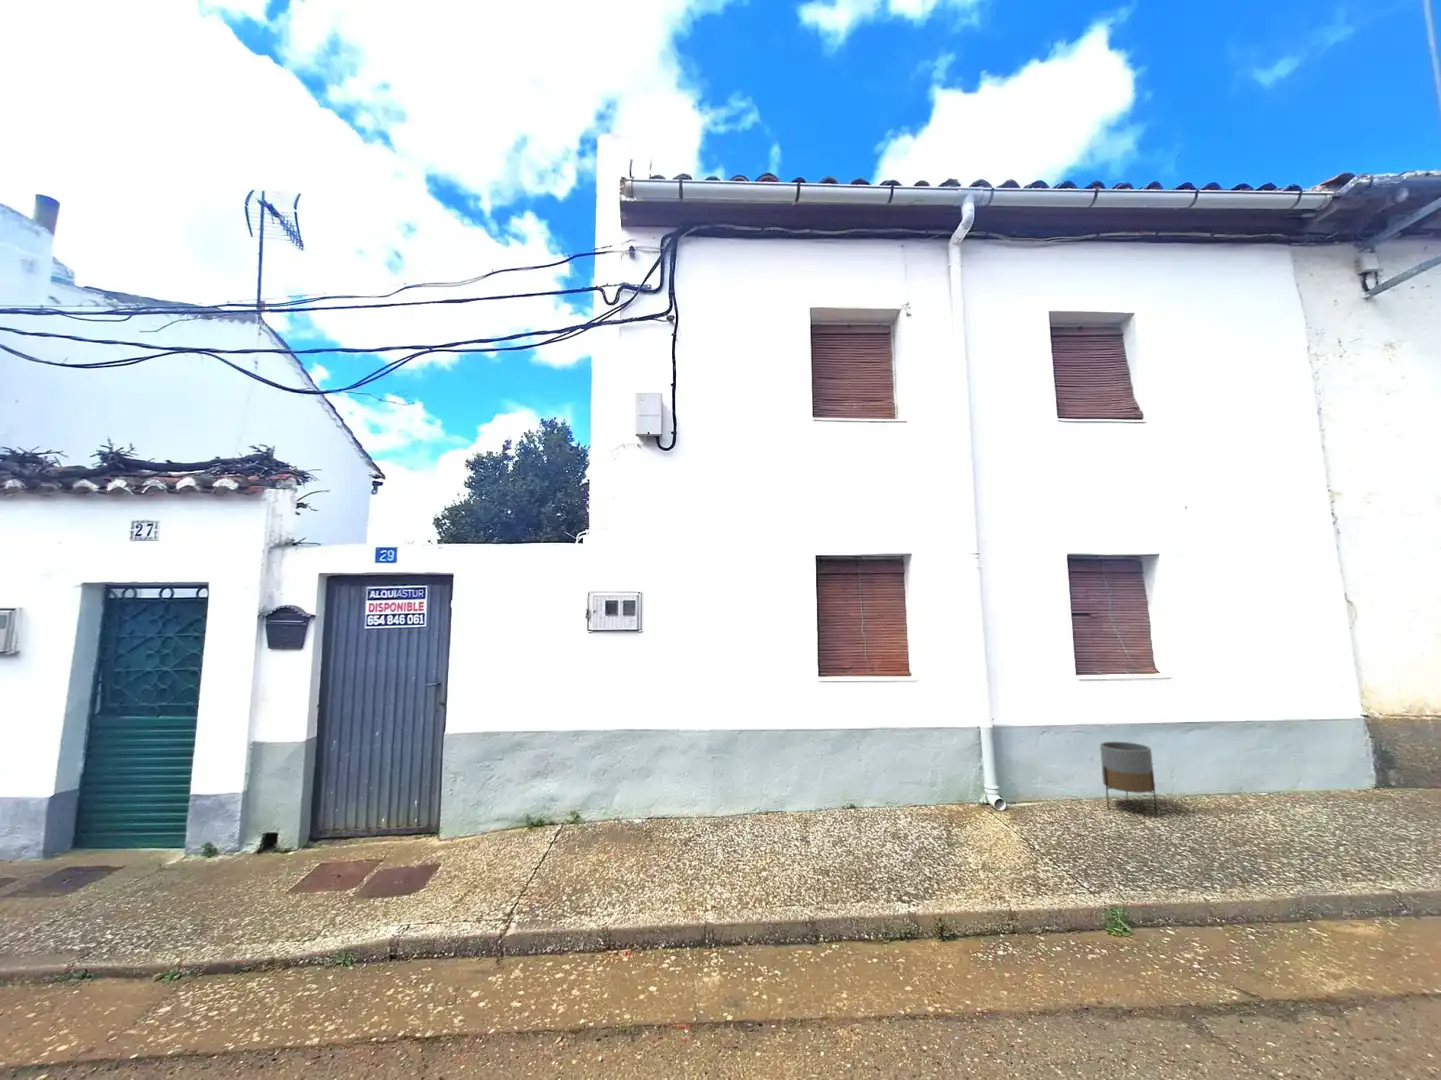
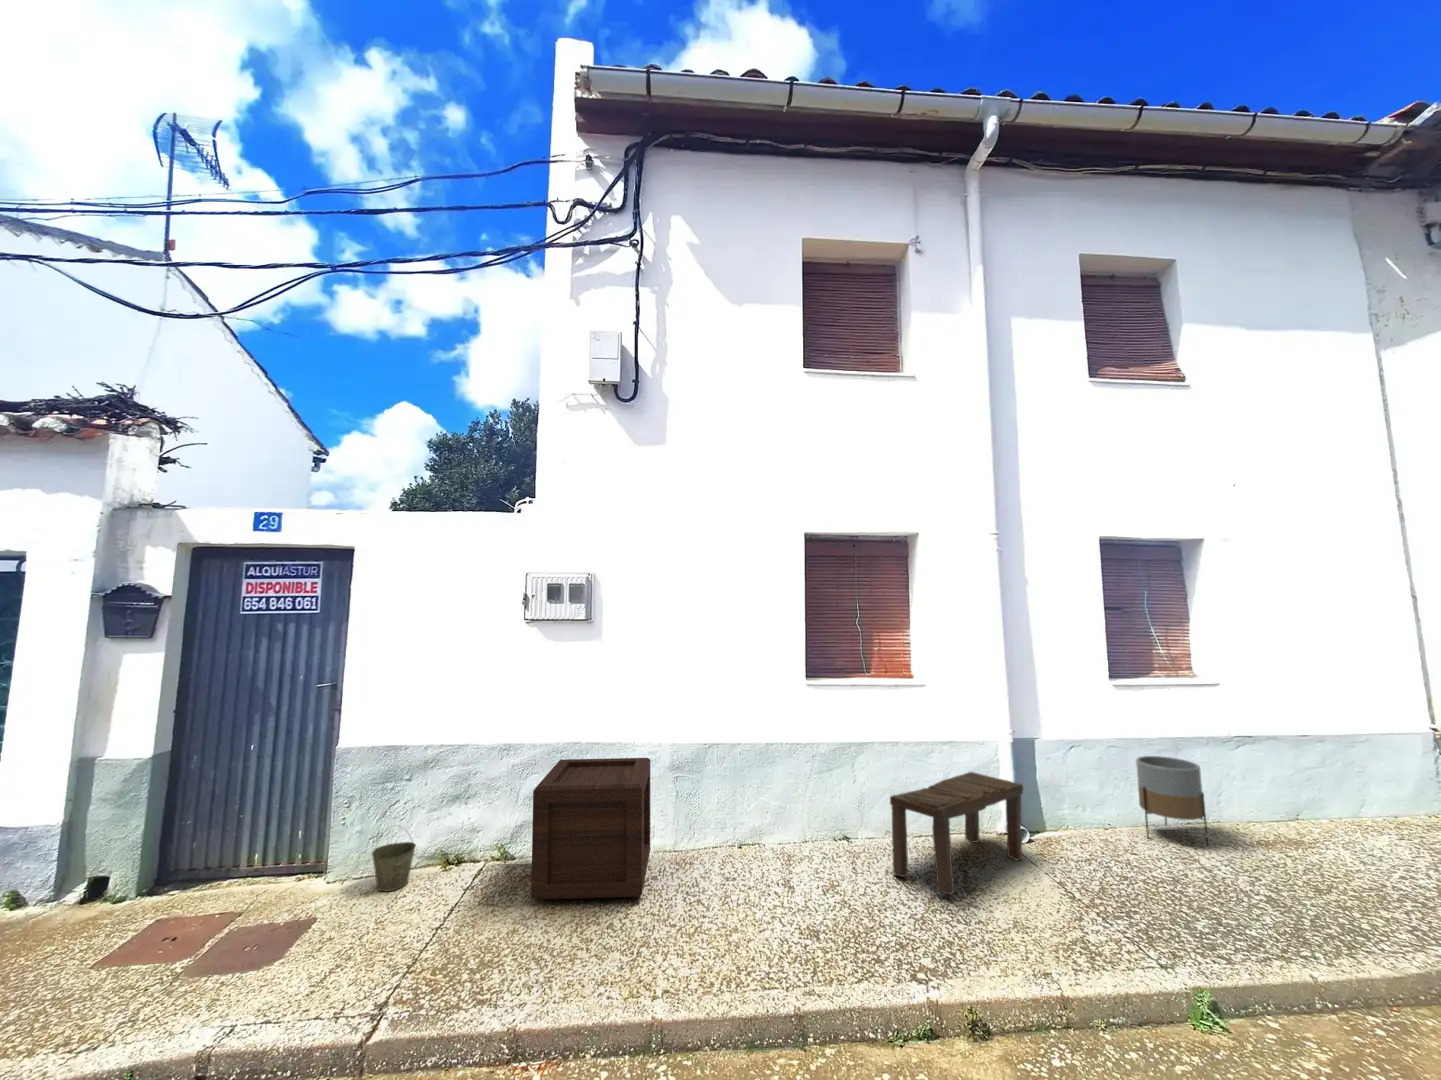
wooden crate: none [605,744,694,850] -> present [531,758,650,900]
bench: none [888,755,999,847] -> present [890,772,1023,895]
bucket: none [477,796,509,848] -> present [372,838,416,891]

